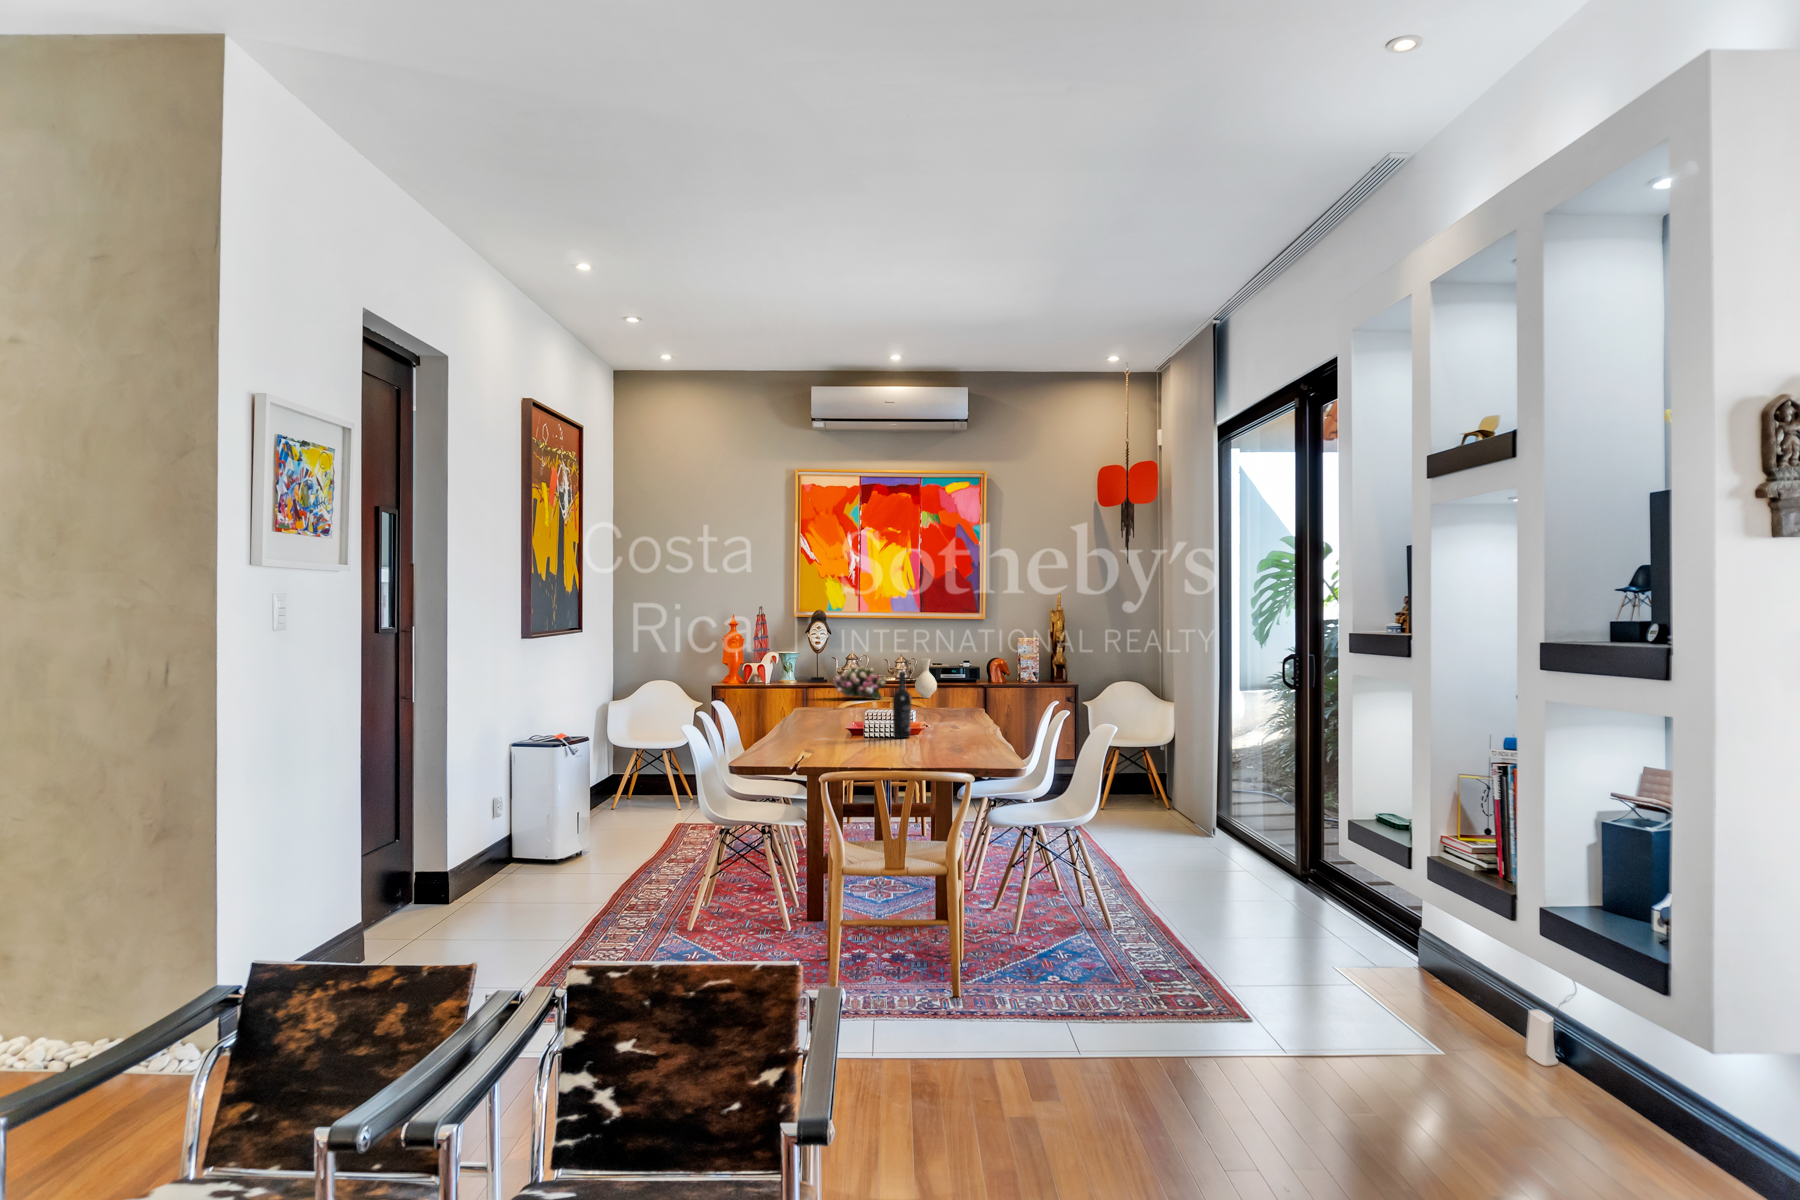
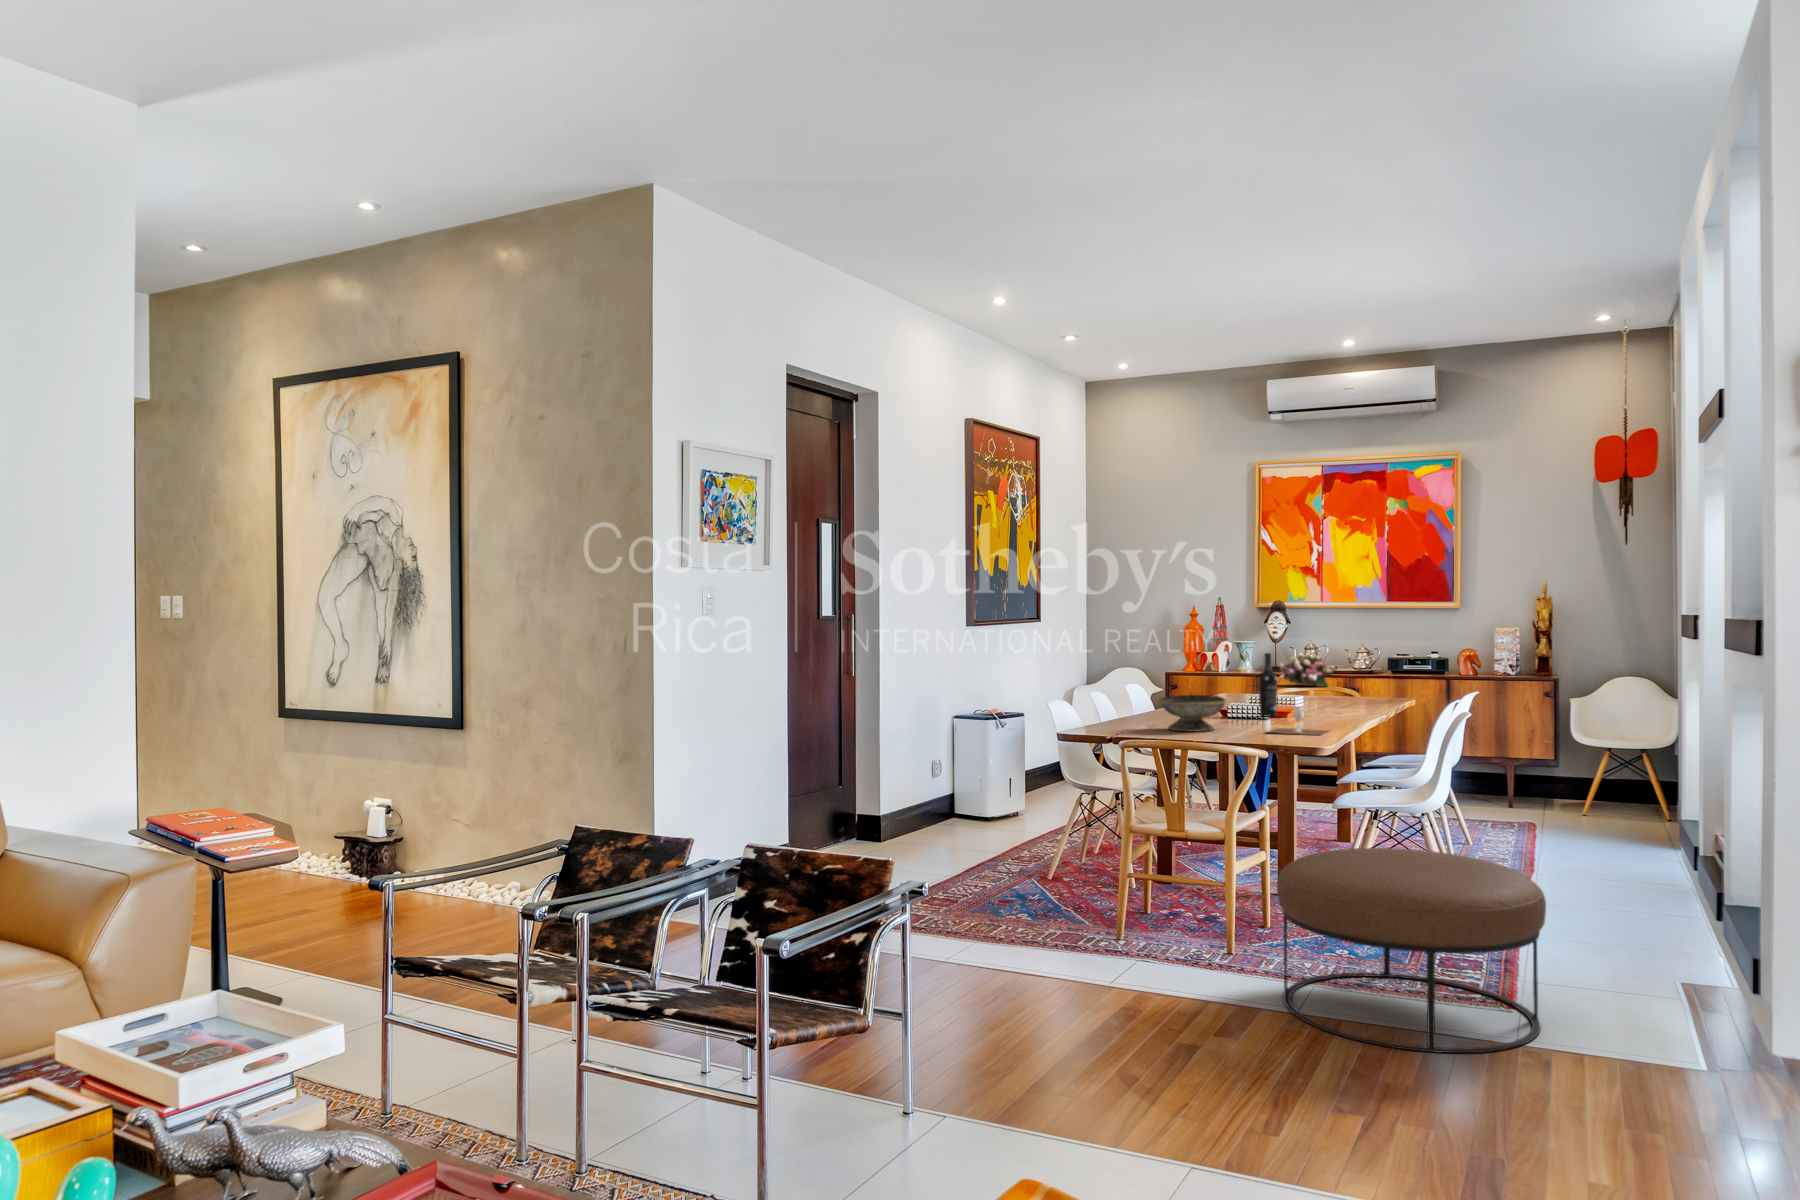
vase: present [915,659,937,698] -> none [1365,647,1389,686]
decorative bowl: none [829,720,900,761] -> present [1159,695,1226,732]
wine glass: none [944,731,1000,760] -> present [1268,707,1328,735]
ottoman: none [1040,876,1293,1084] -> present [1277,848,1546,1053]

